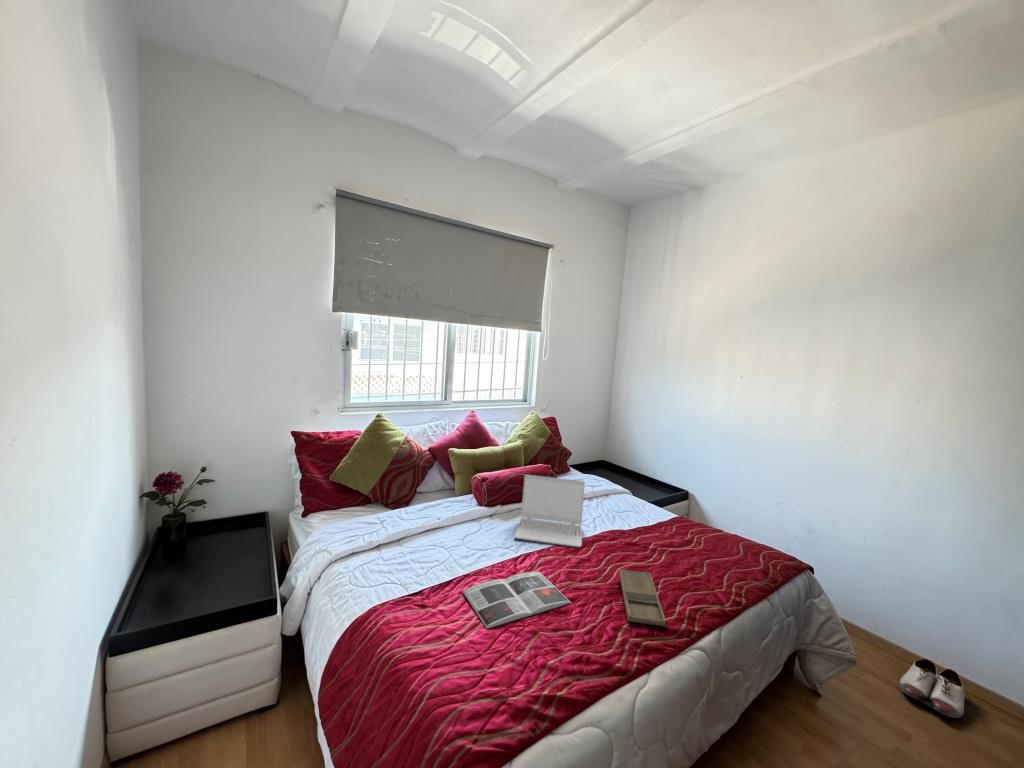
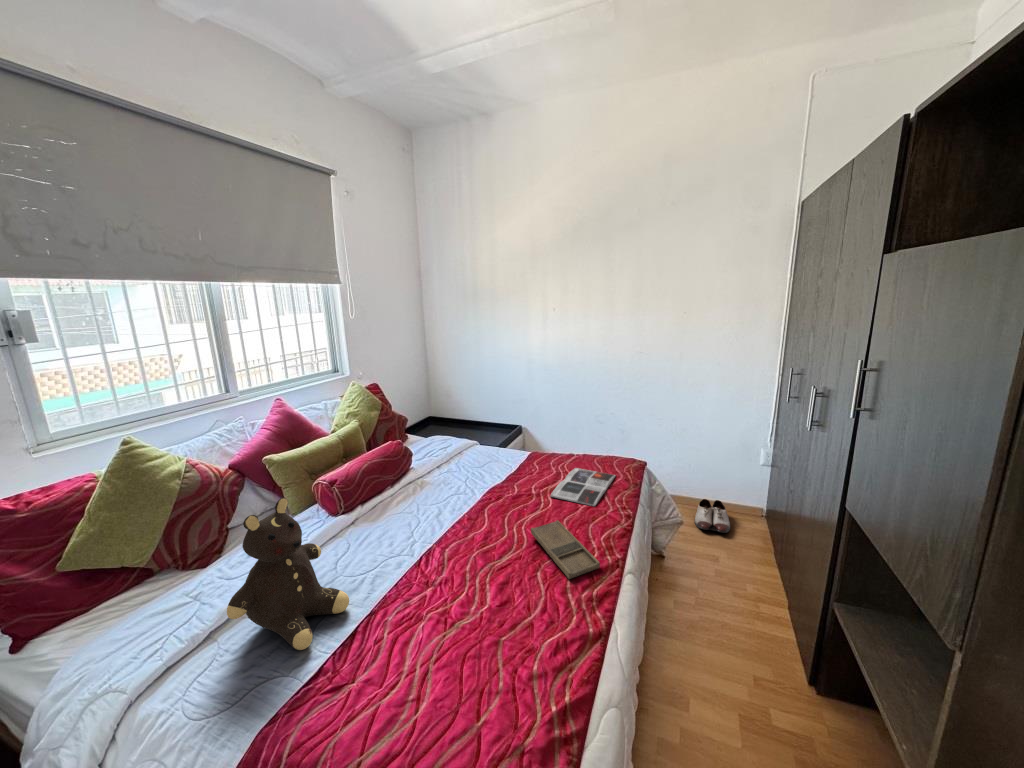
teddy bear: none [386,470,458,575] -> present [227,498,349,650]
laptop: present [515,475,585,547] -> none [386,448,476,539]
magazine: present [463,572,571,629] -> present [551,468,615,506]

